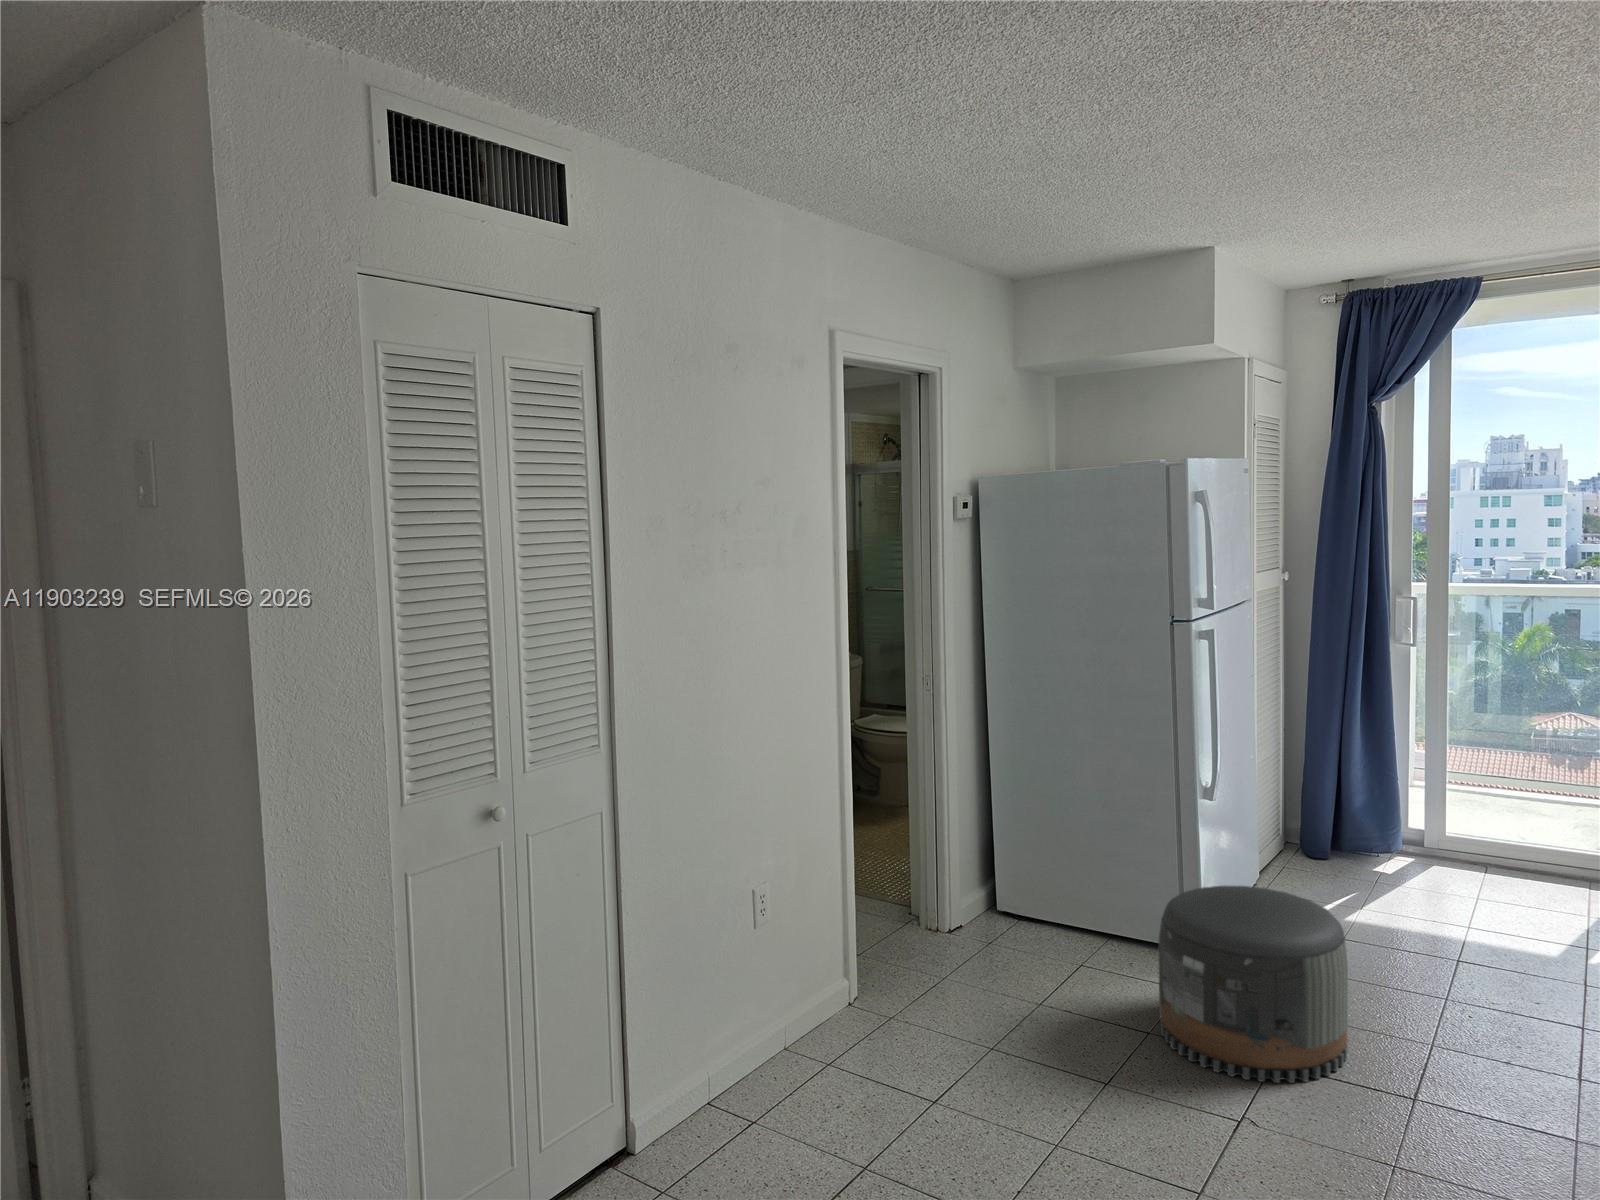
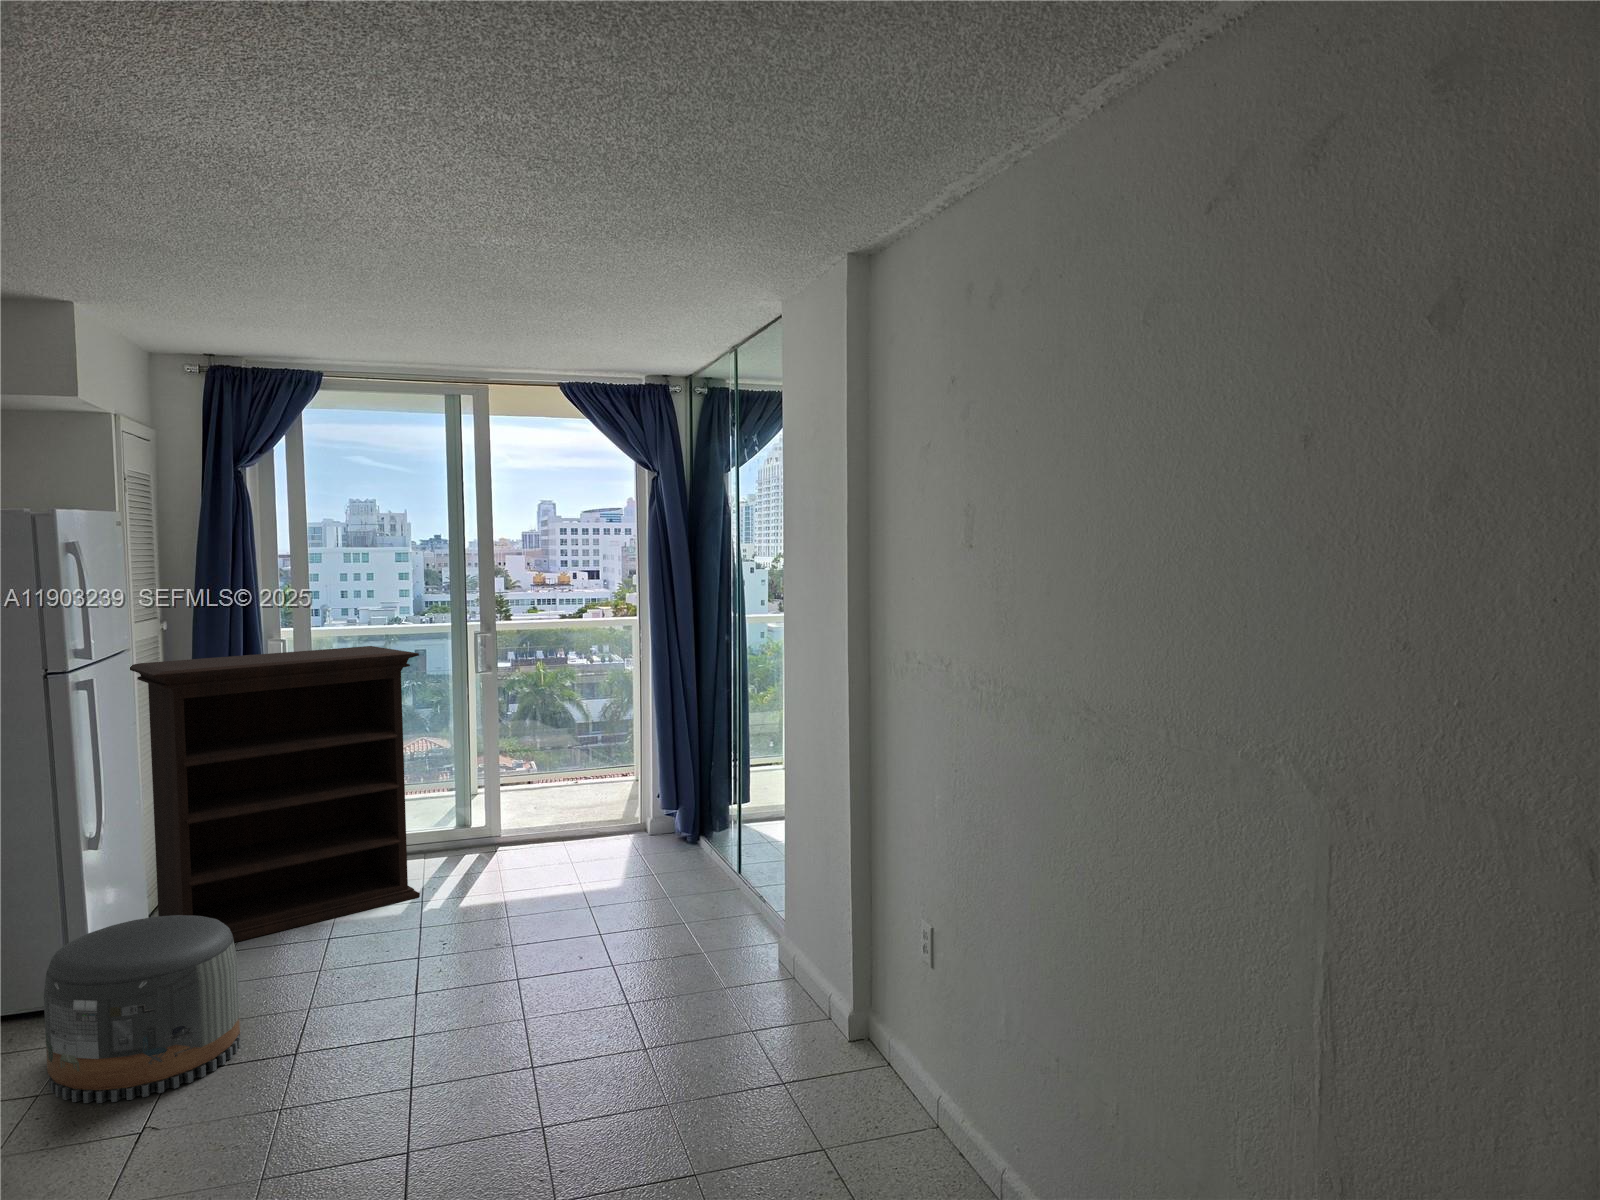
bookshelf: none [1248,611,1600,939] -> present [130,646,420,942]

